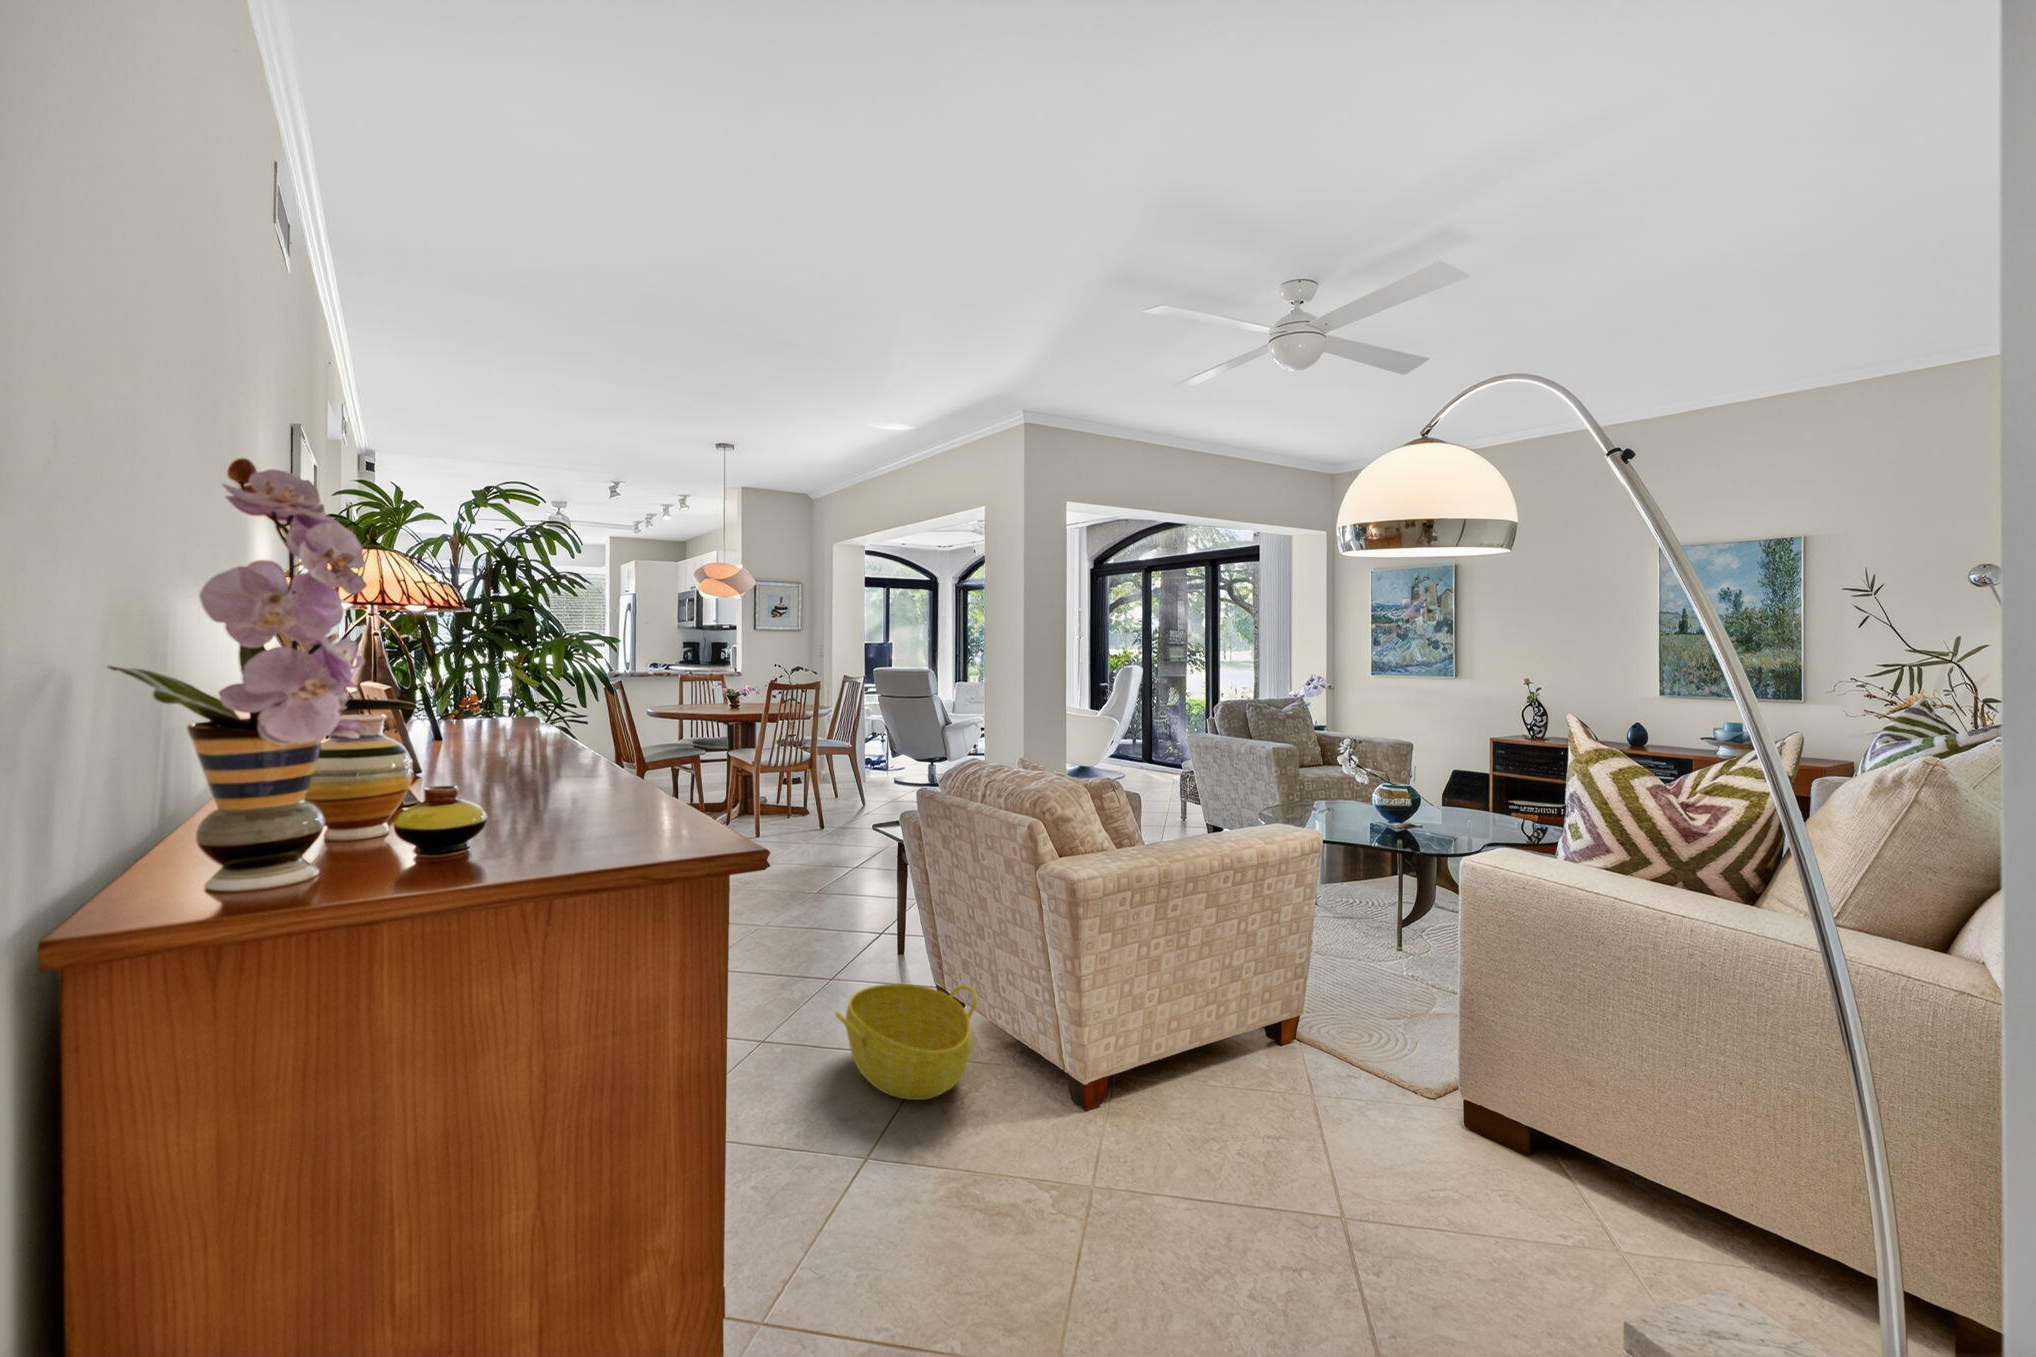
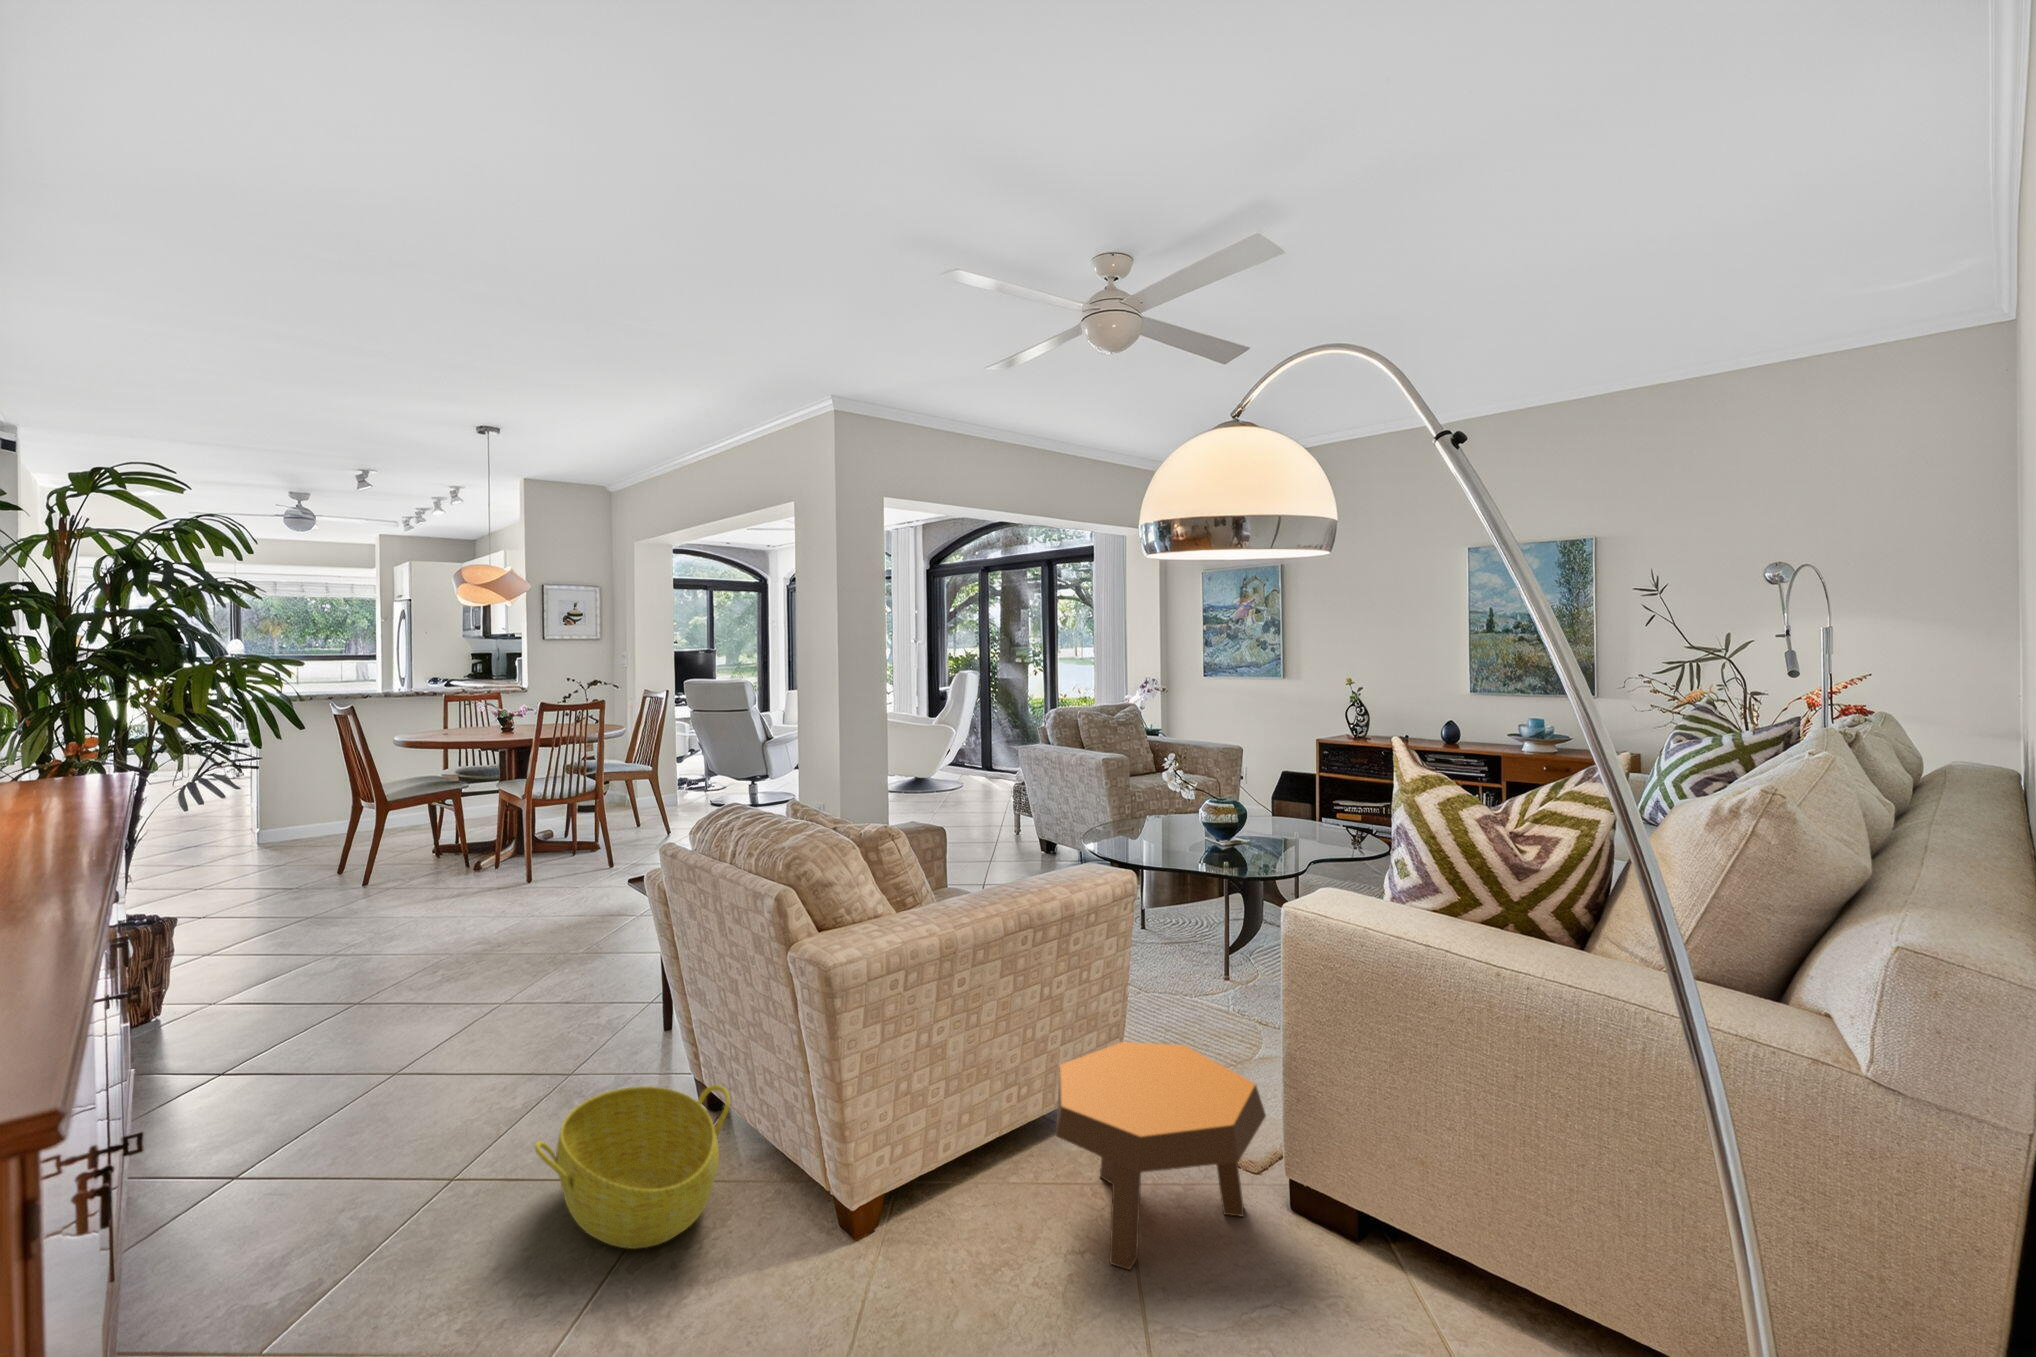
footstool: none [1252,977,1442,1155] -> present [1056,1042,1266,1270]

